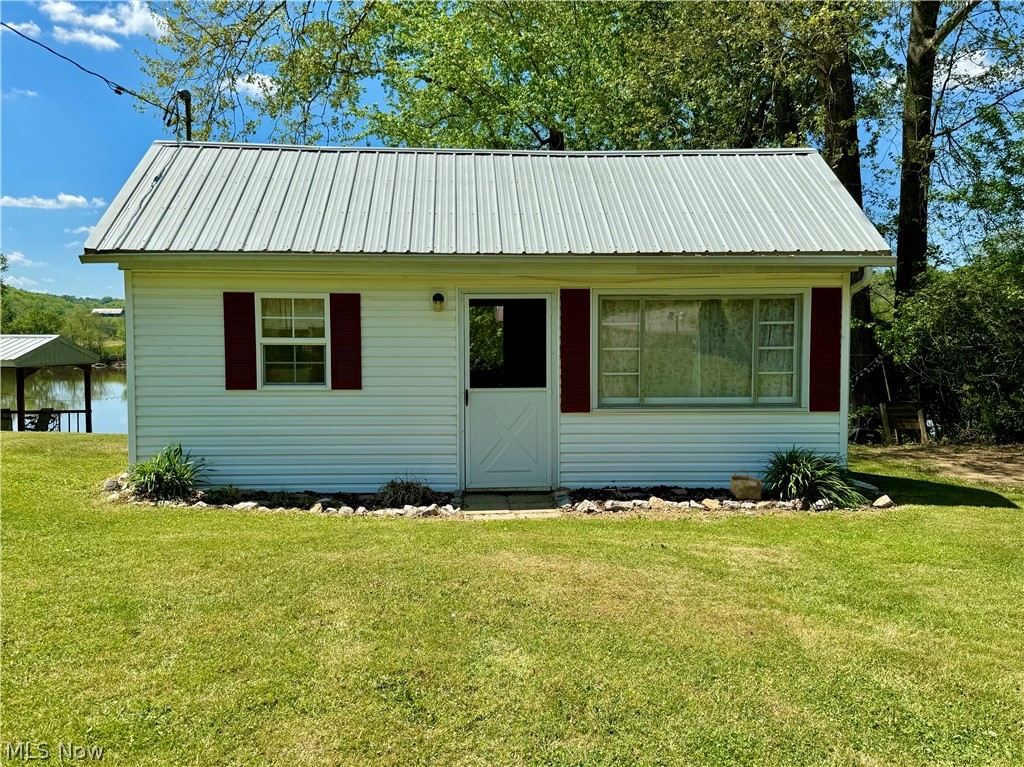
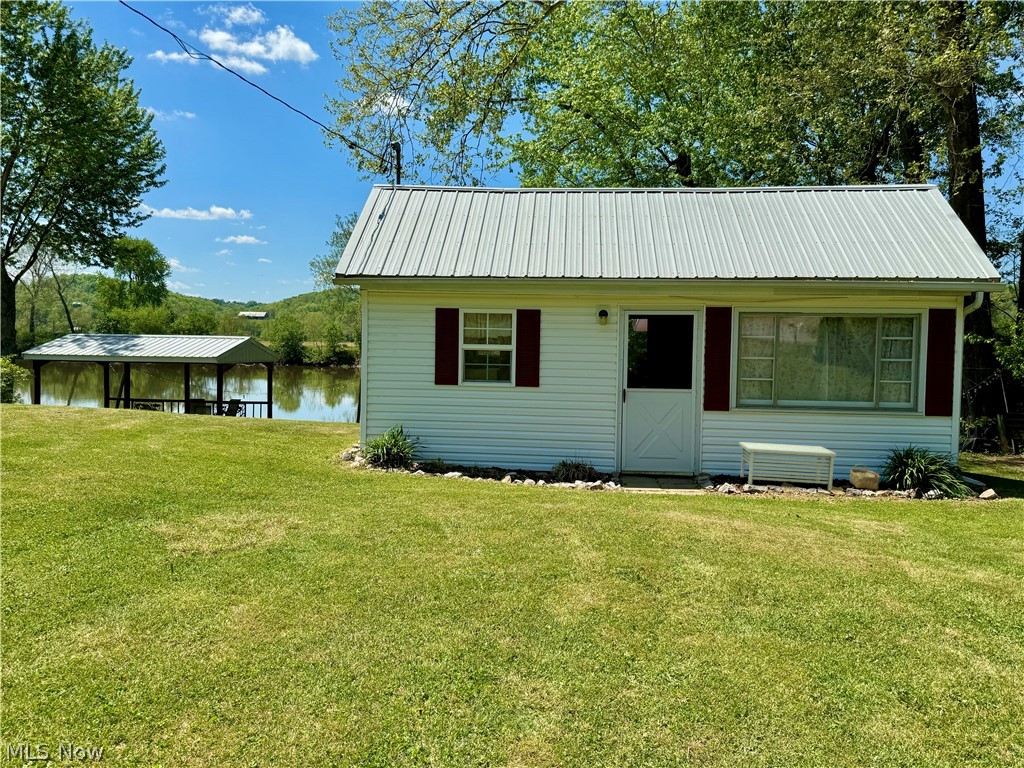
storage bench: none [604,449,714,503] -> present [739,442,836,489]

